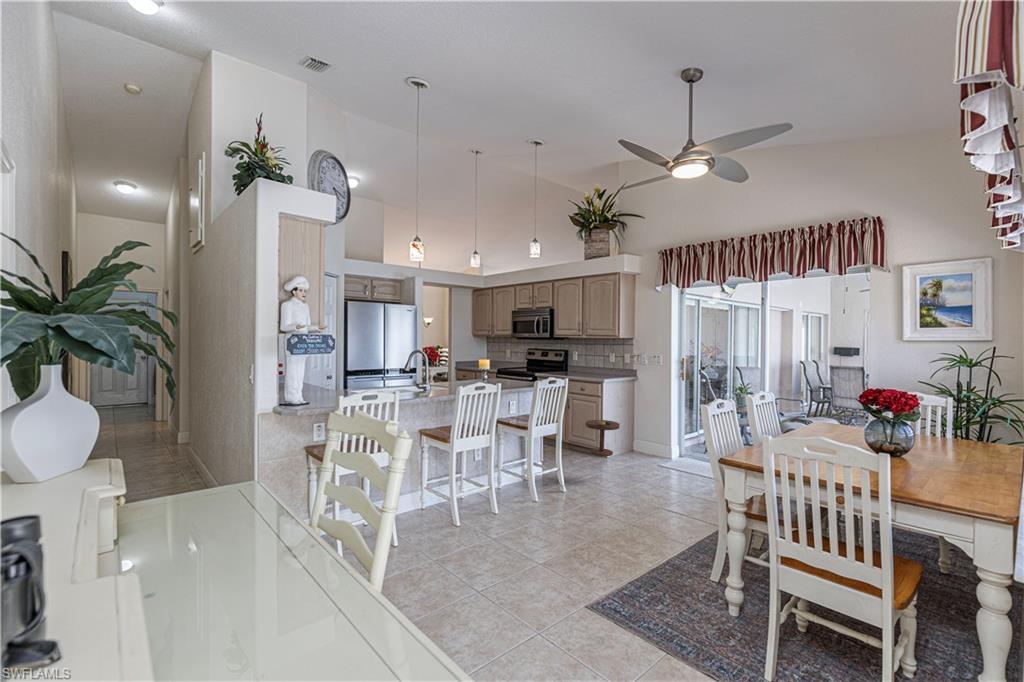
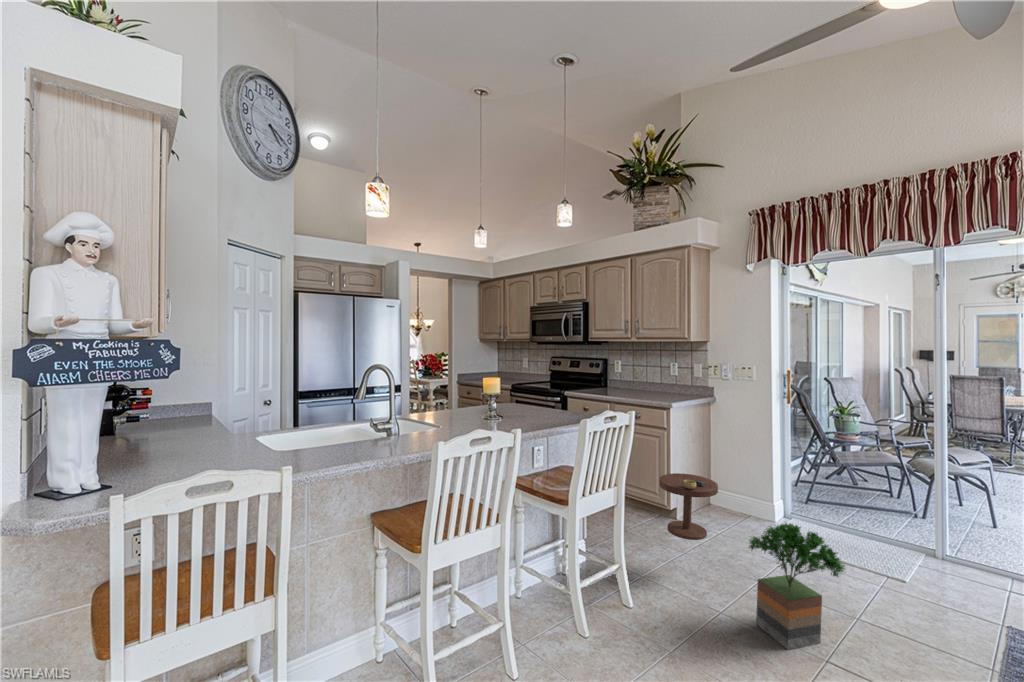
potted tree: none [628,440,675,505] -> present [749,523,845,650]

